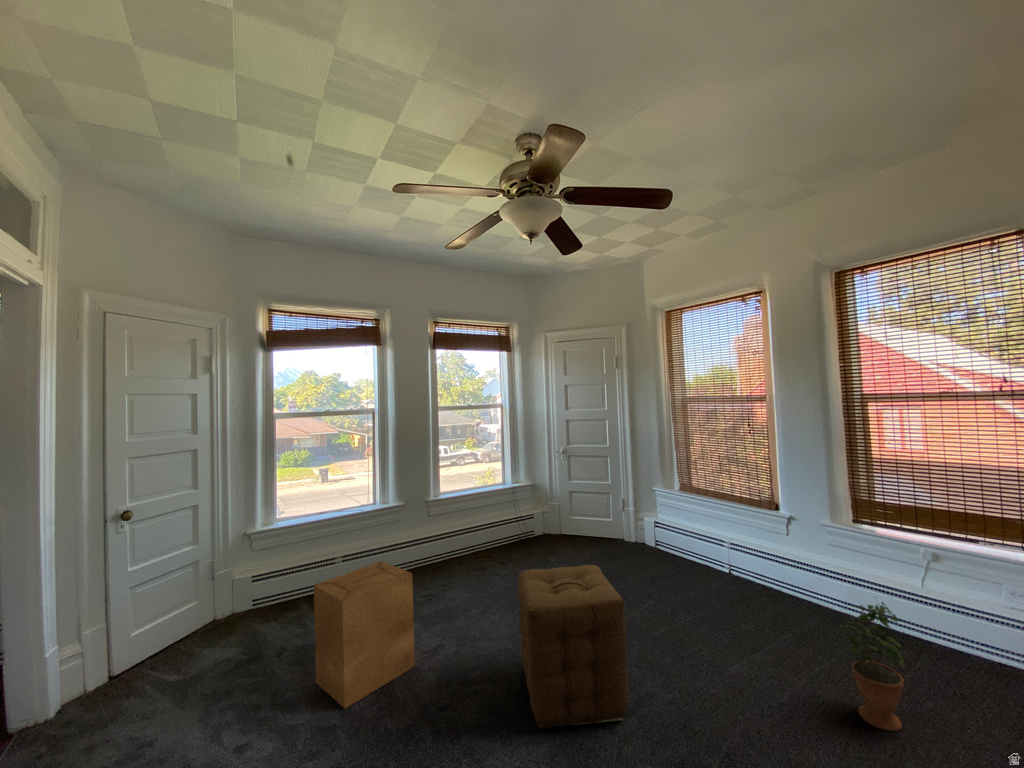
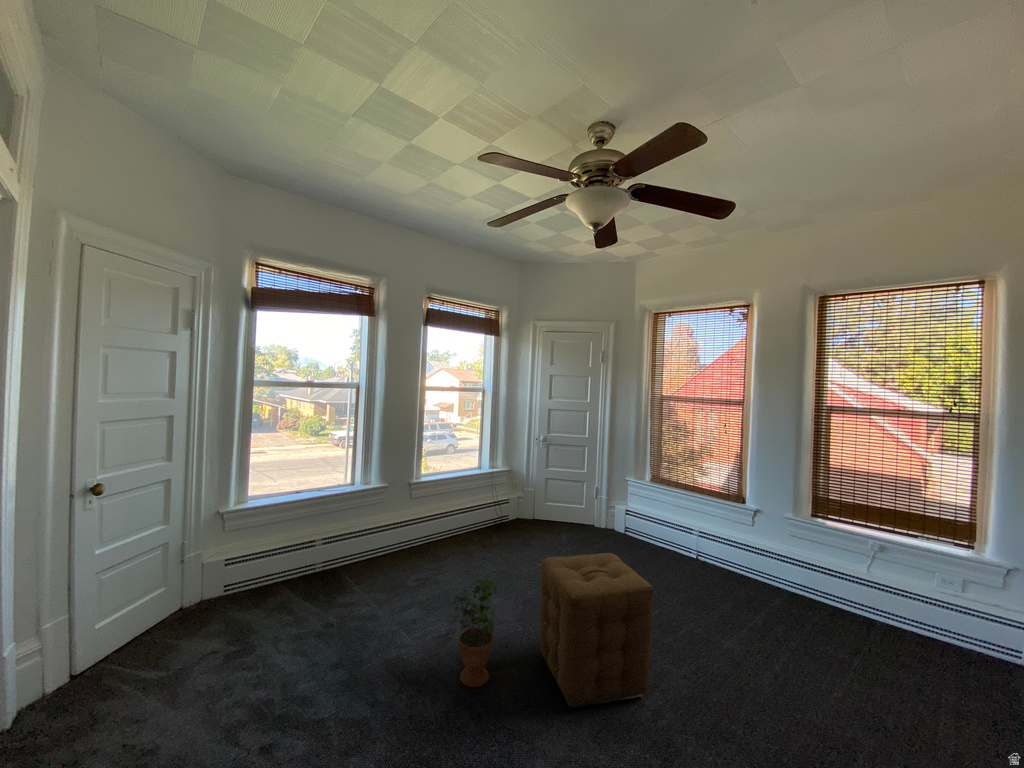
cardboard box: present [314,561,415,708] -> none [326,547,431,699]
potted plant: present [840,602,904,731] -> present [453,578,498,687]

